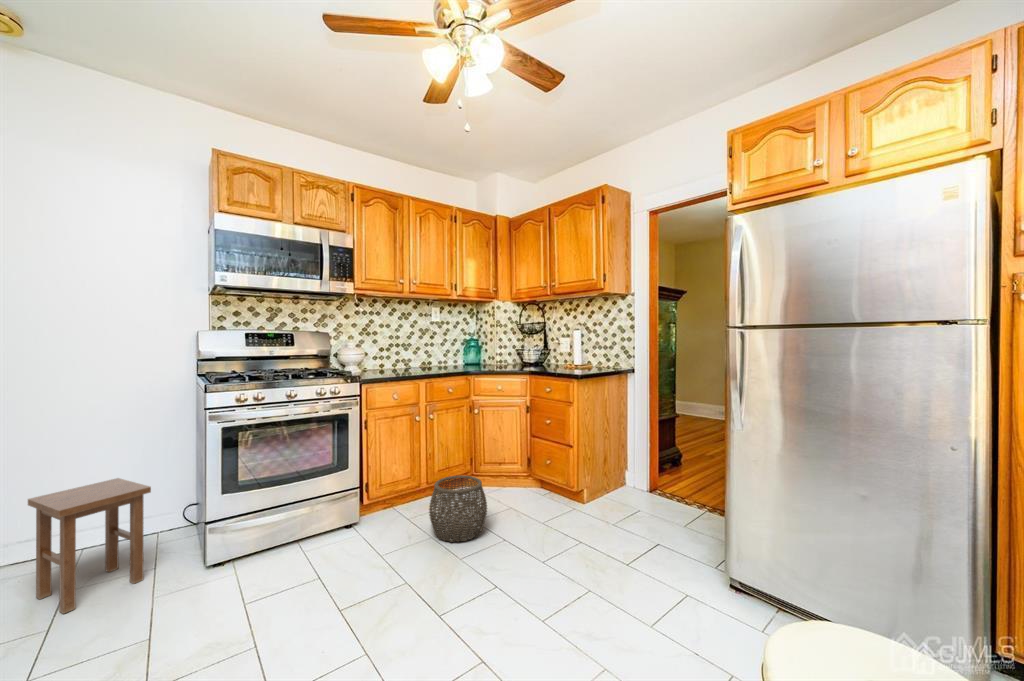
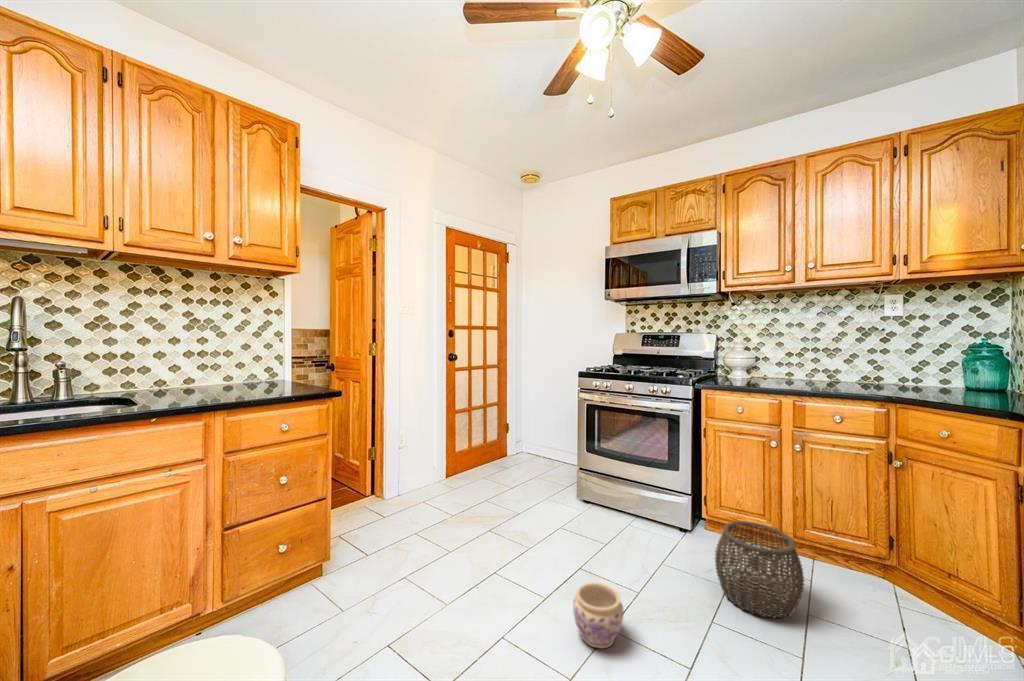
stool: present [28,478,151,614] -> none [521,421,565,488]
planter: none [424,573,474,637] -> present [573,582,624,649]

